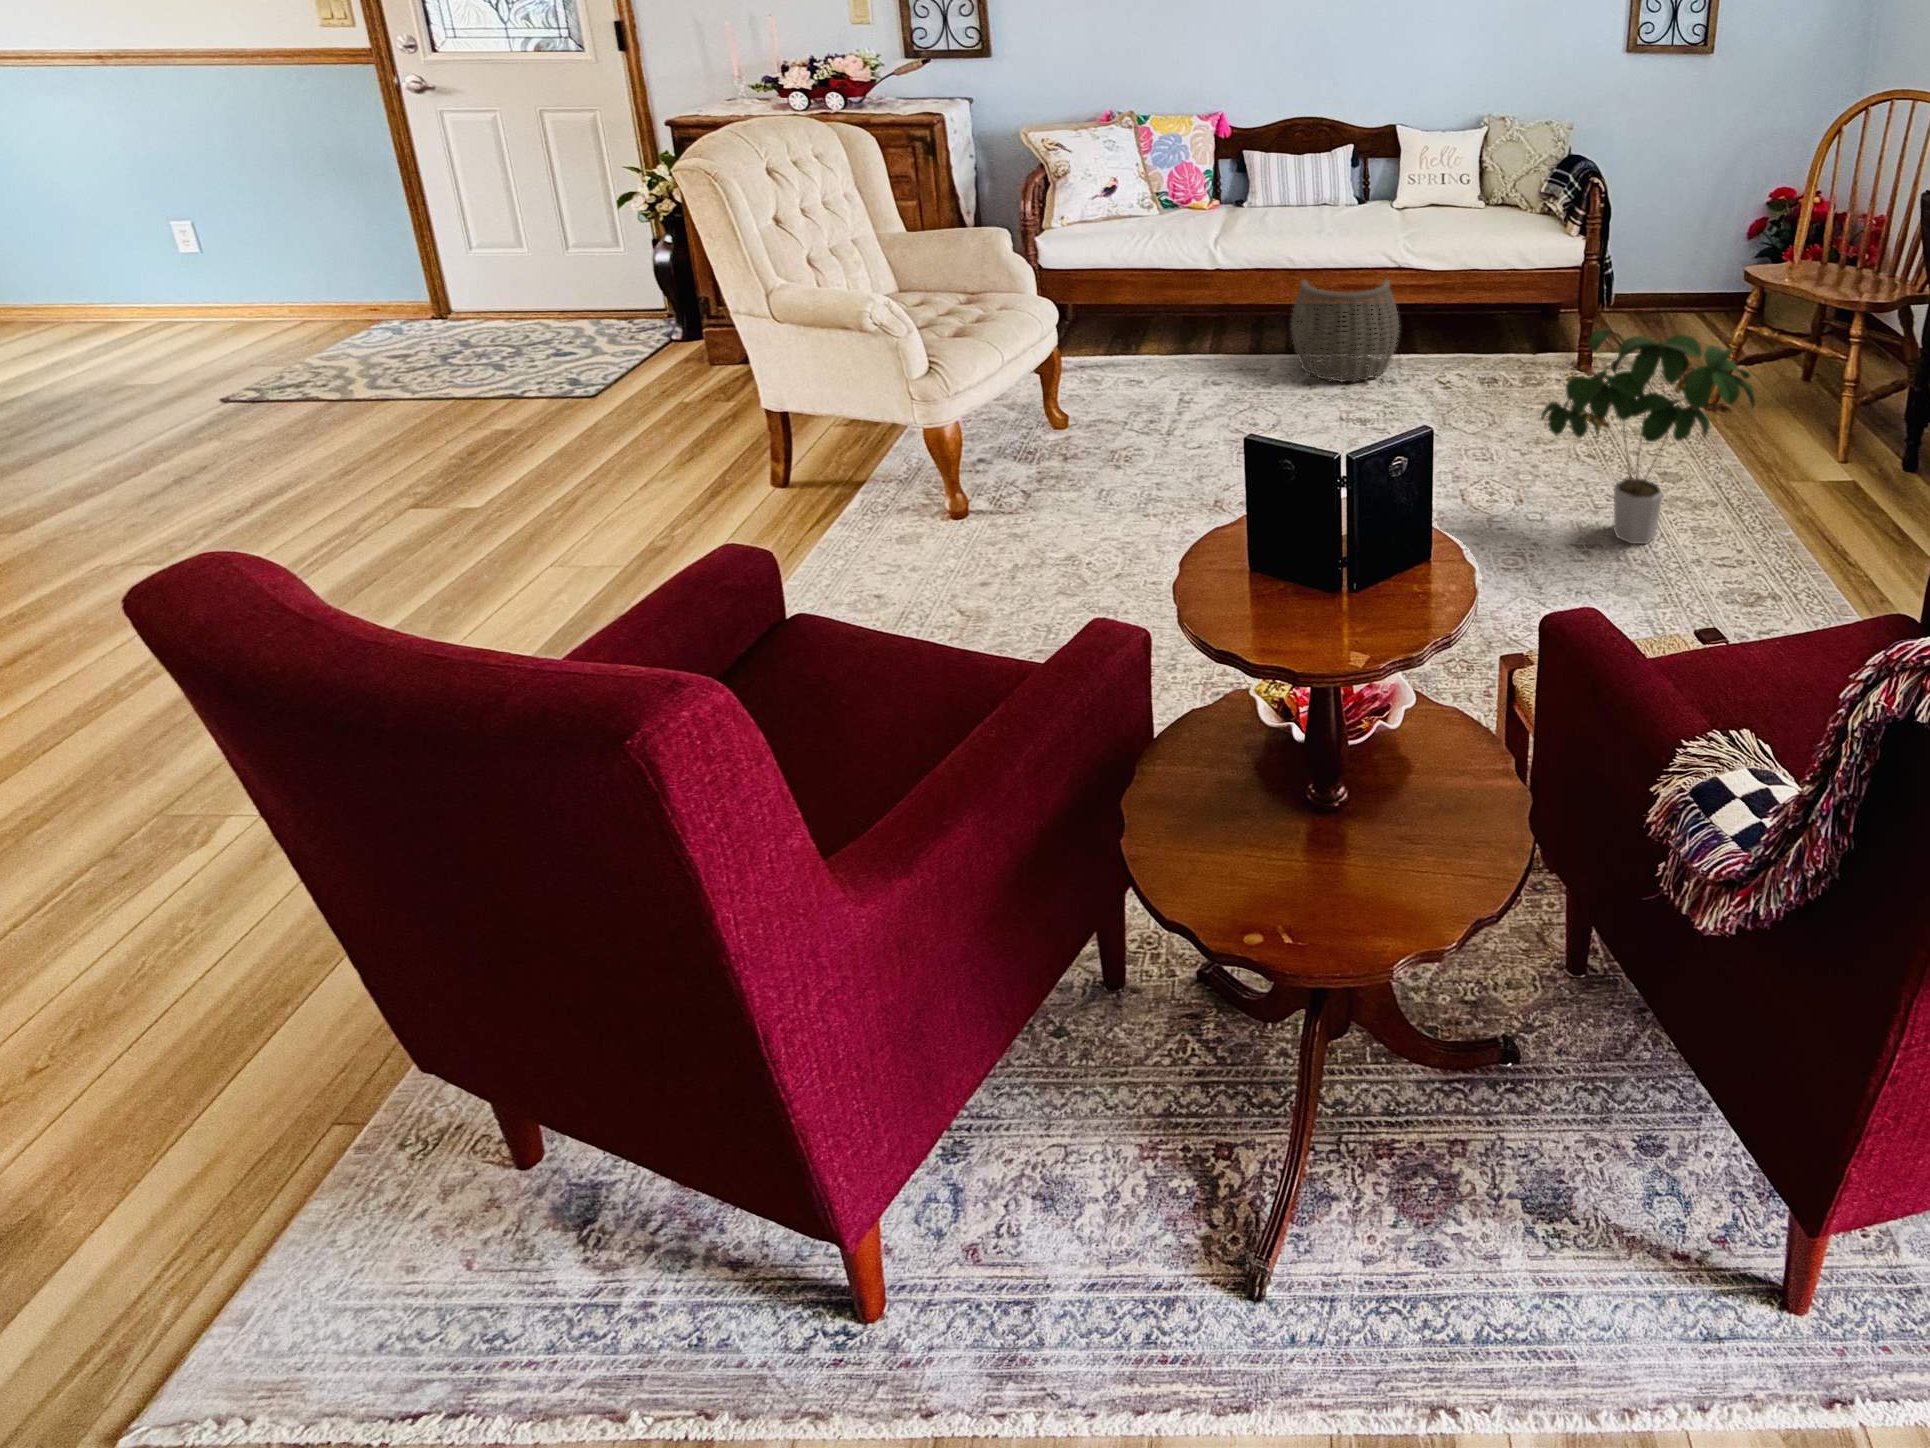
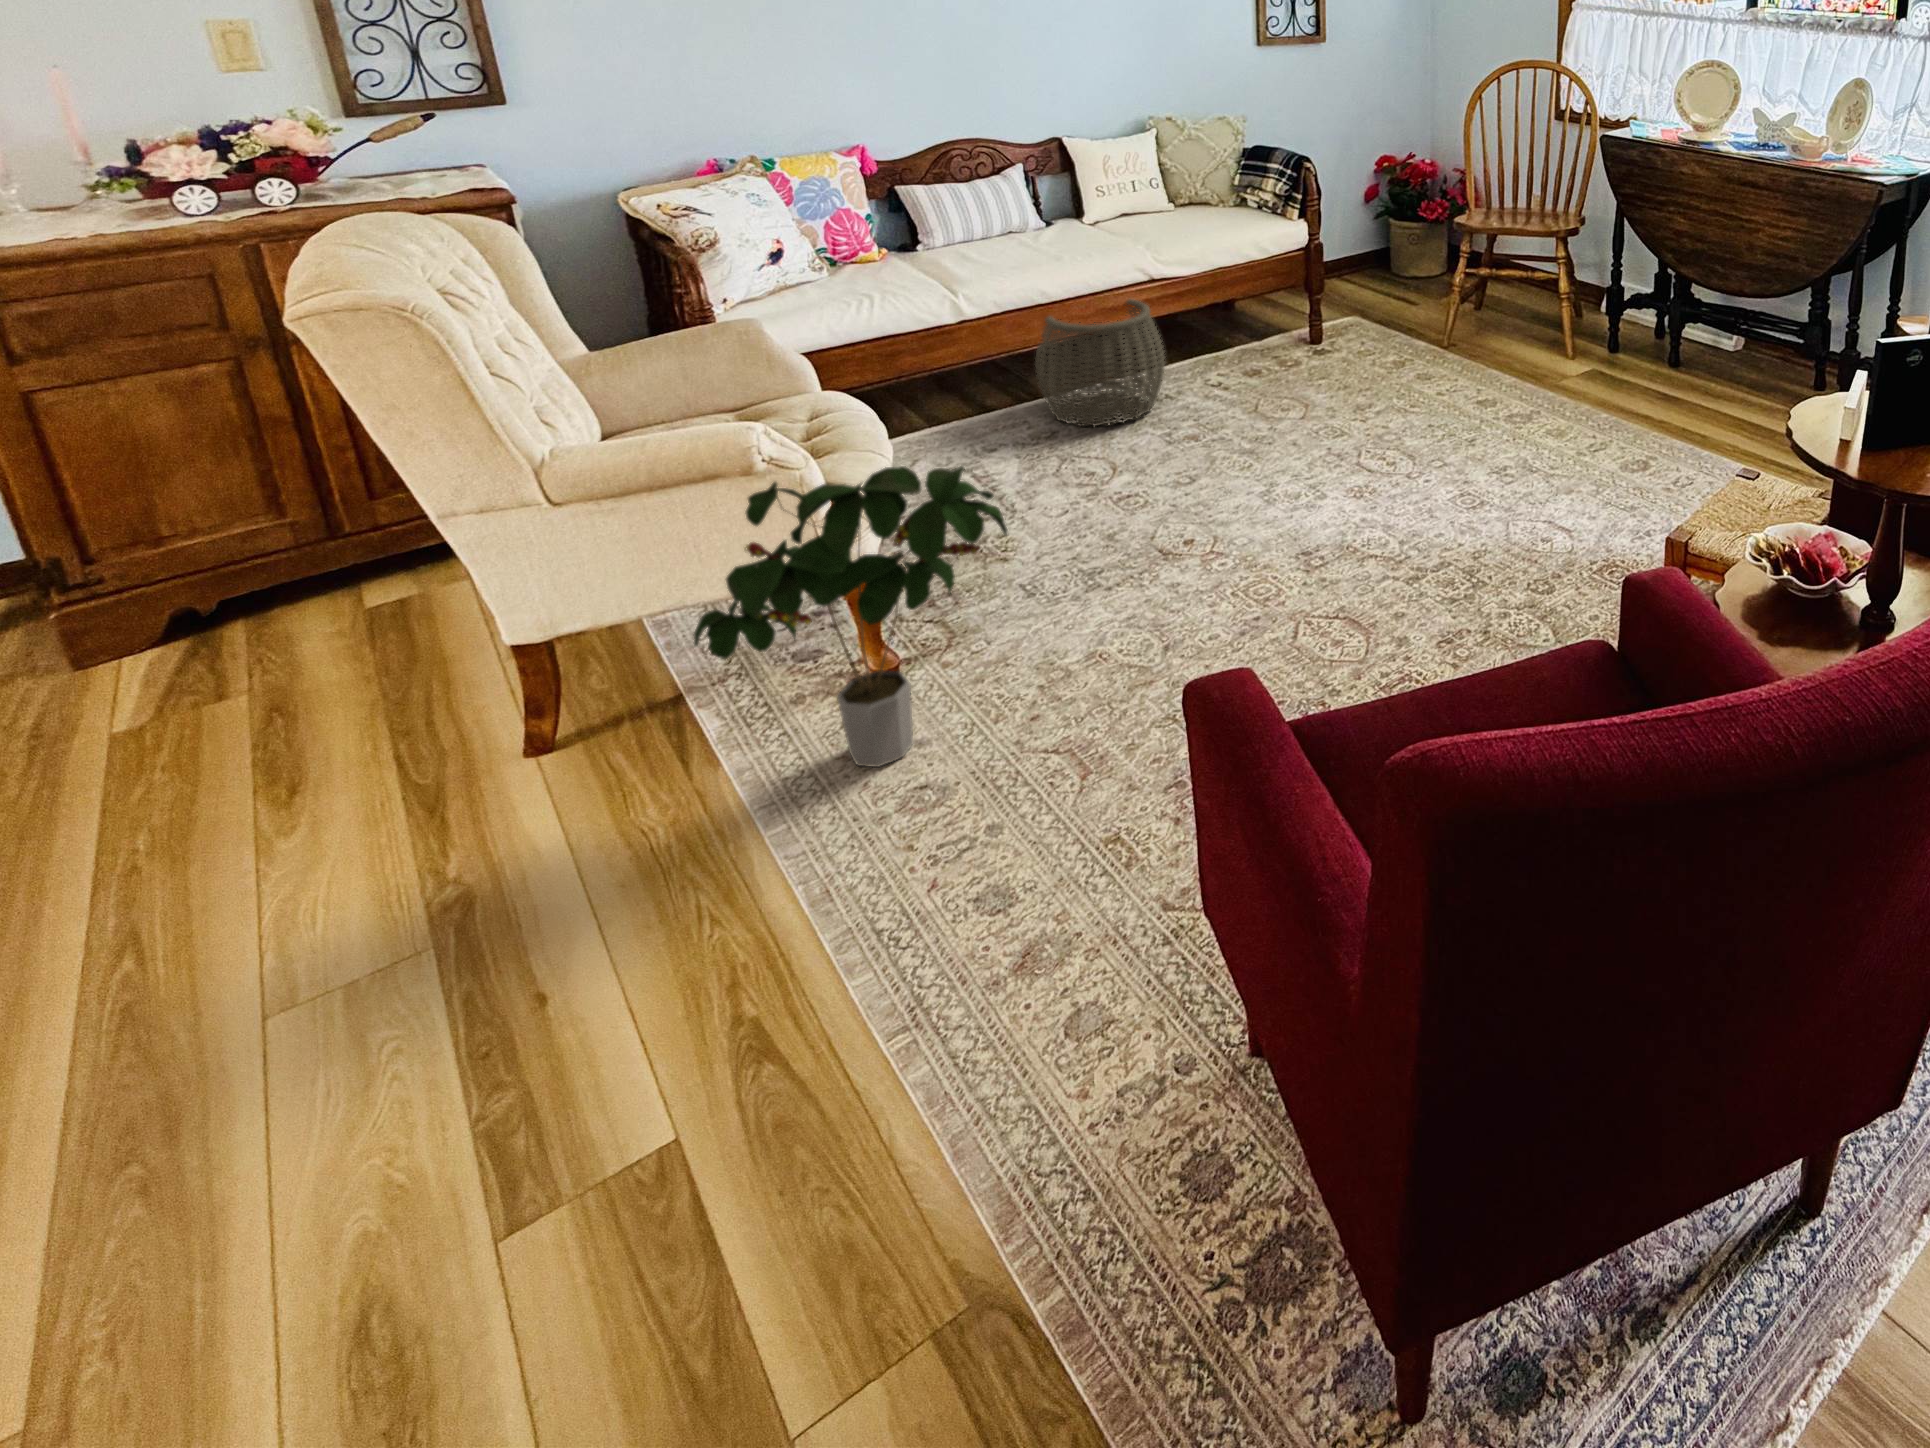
potted plant: present [1541,327,1755,544] -> present [694,466,1007,767]

